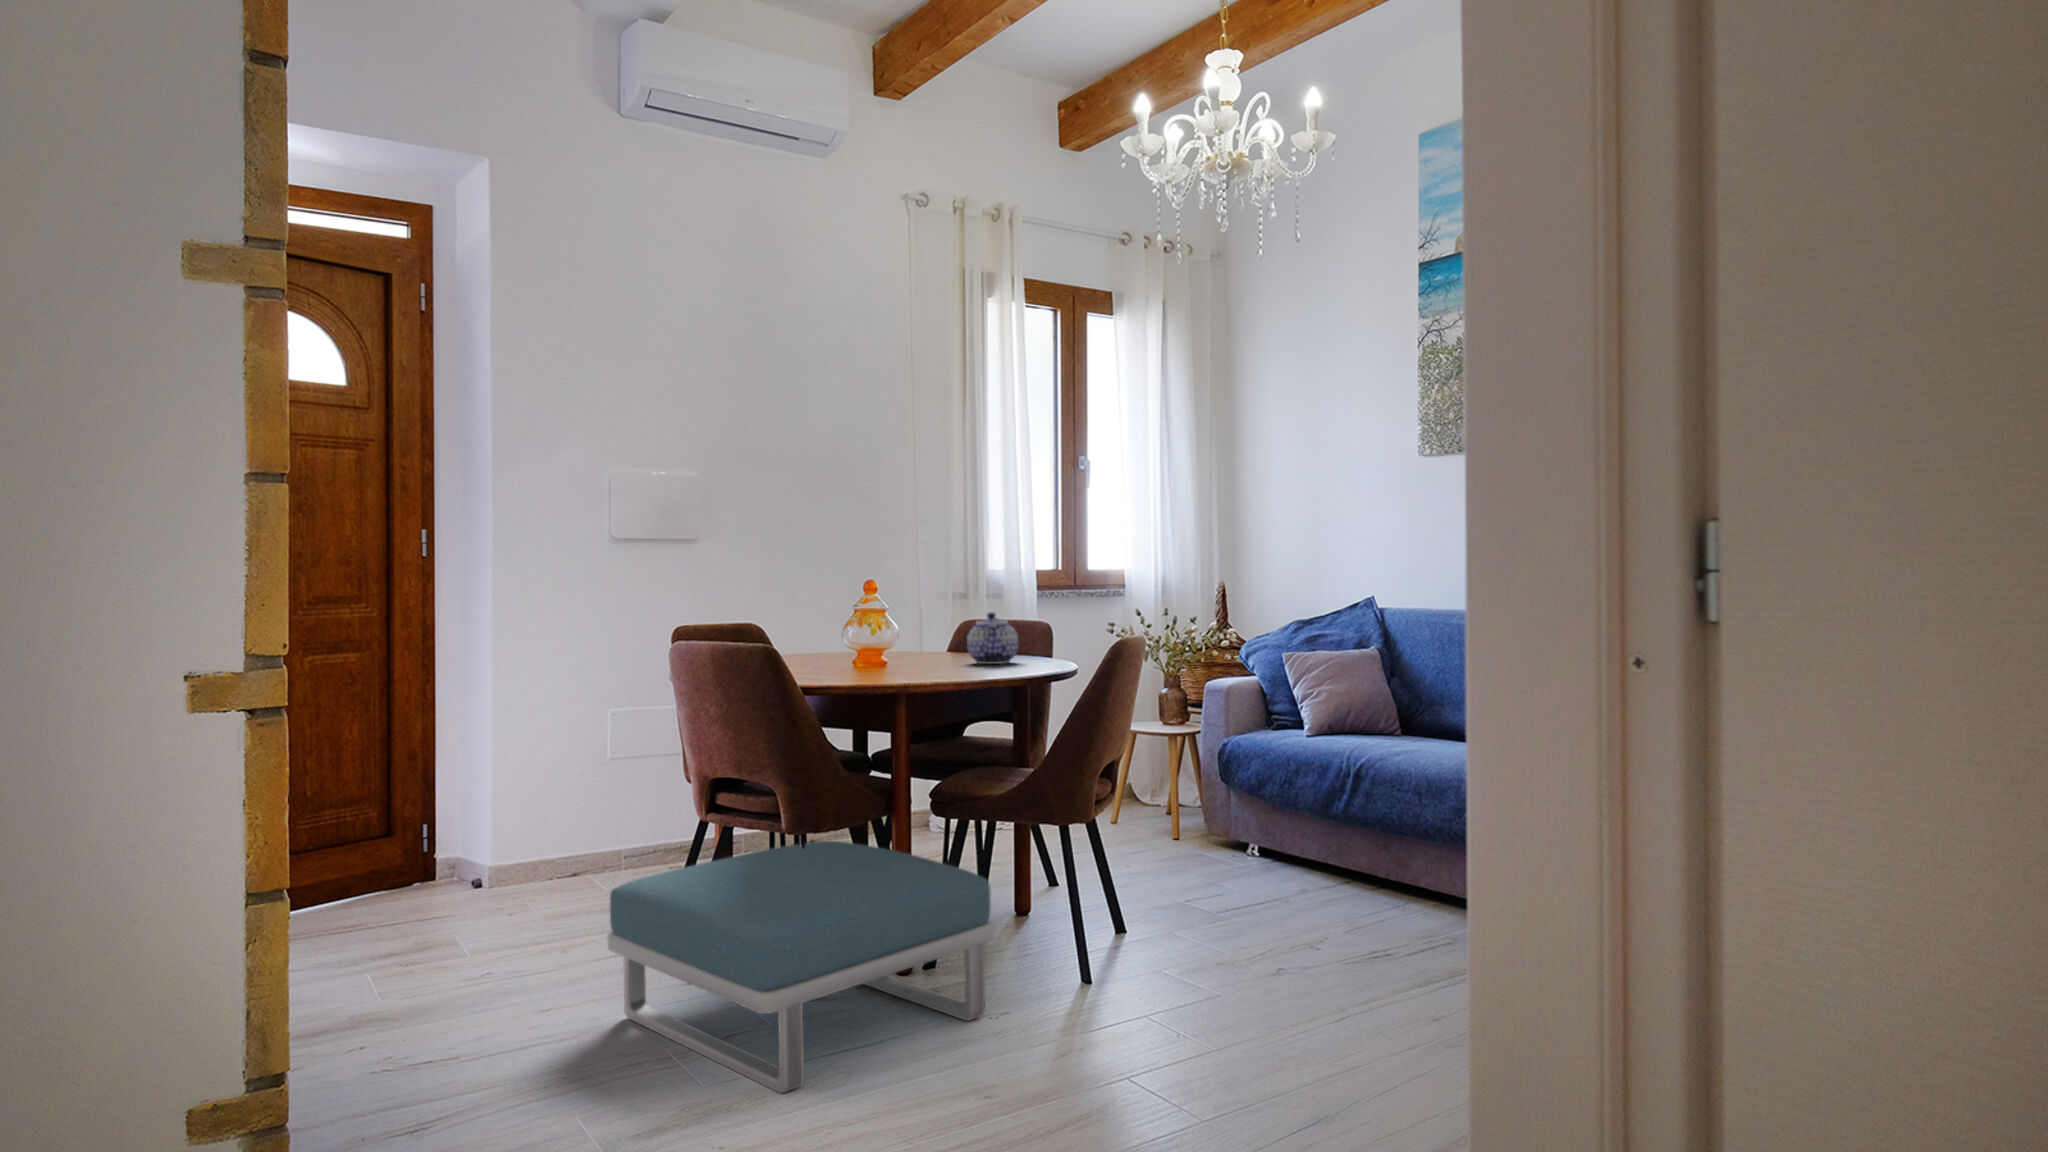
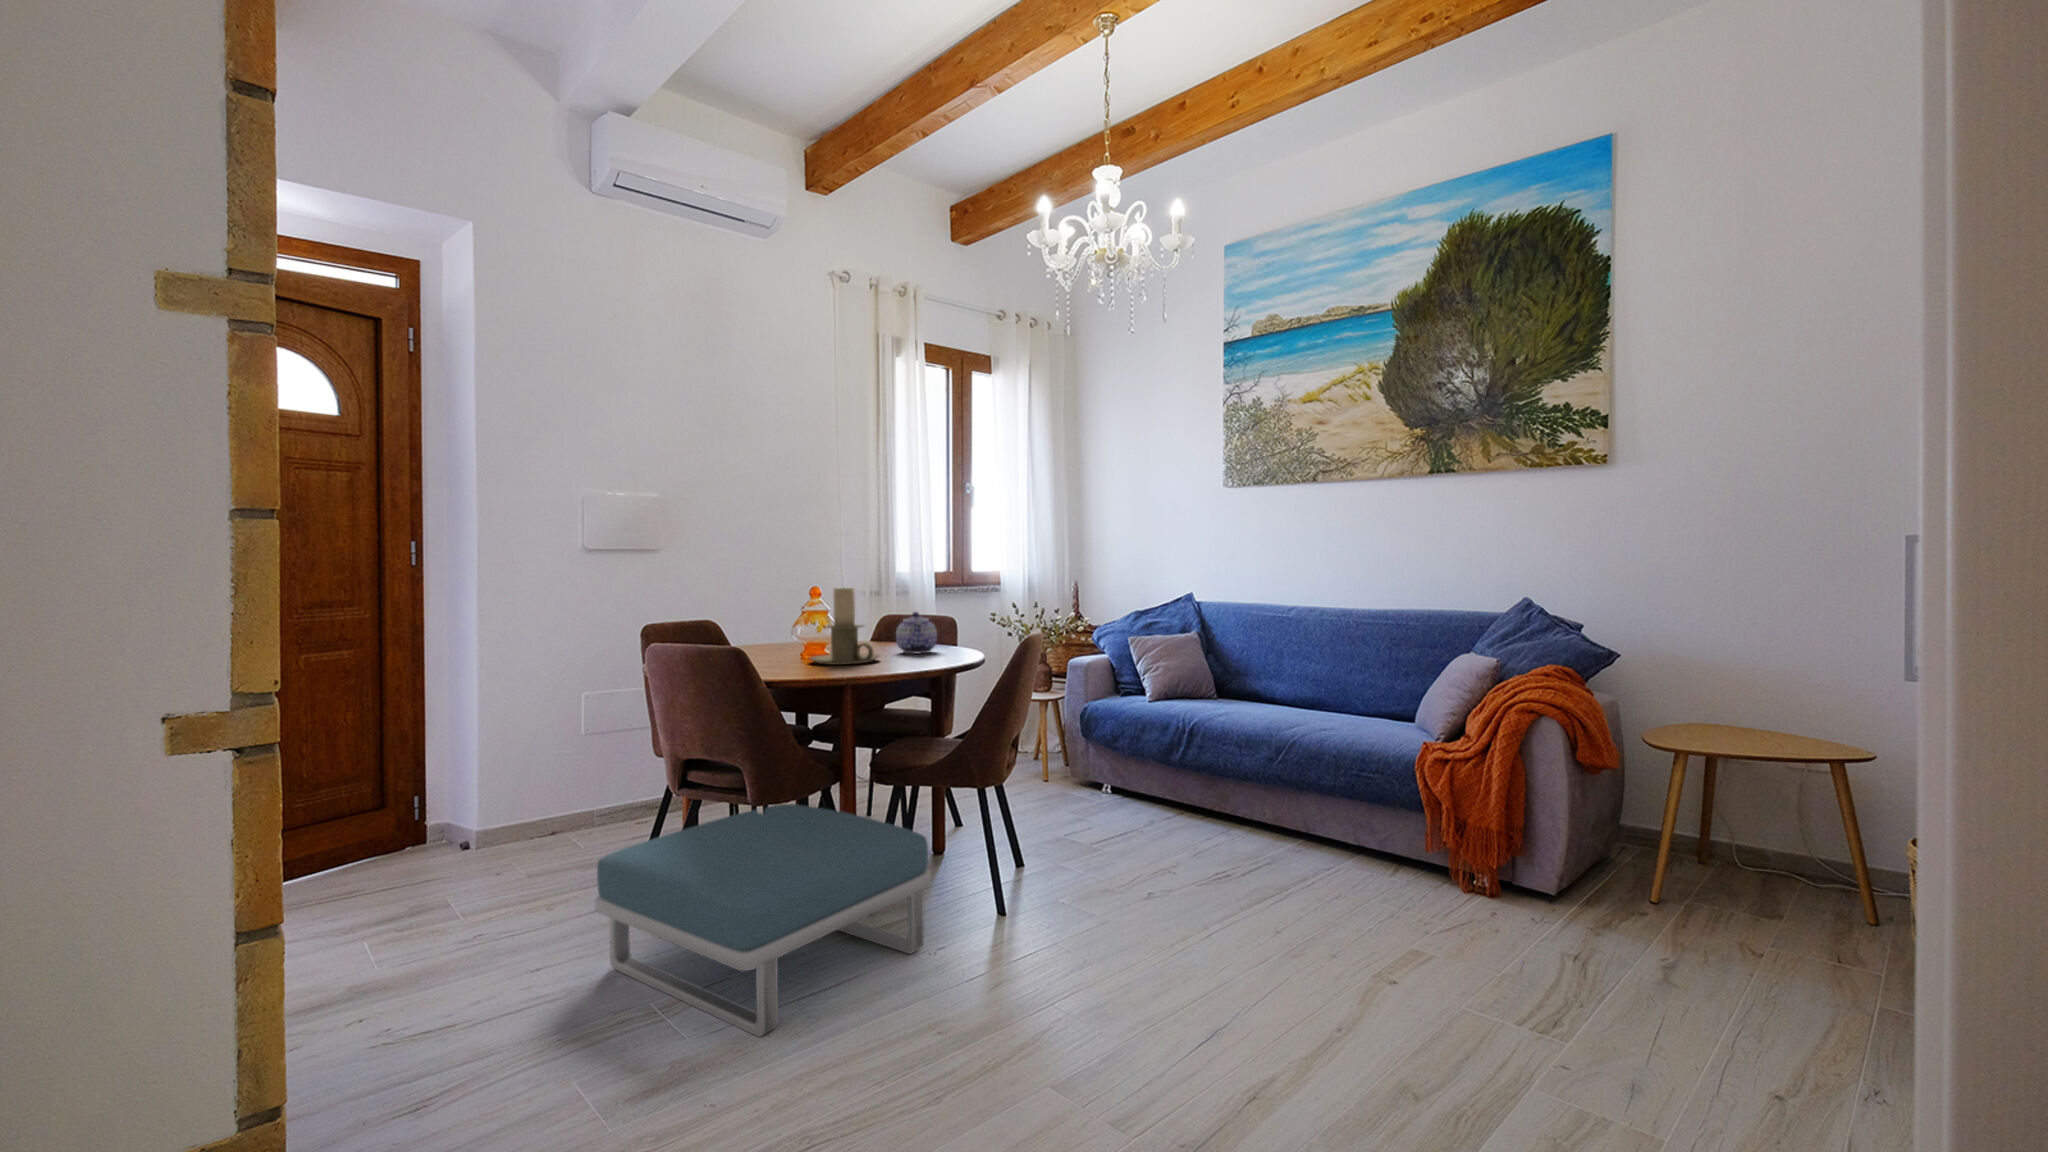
candle holder: none [857,580,944,673] -> present [810,588,879,665]

